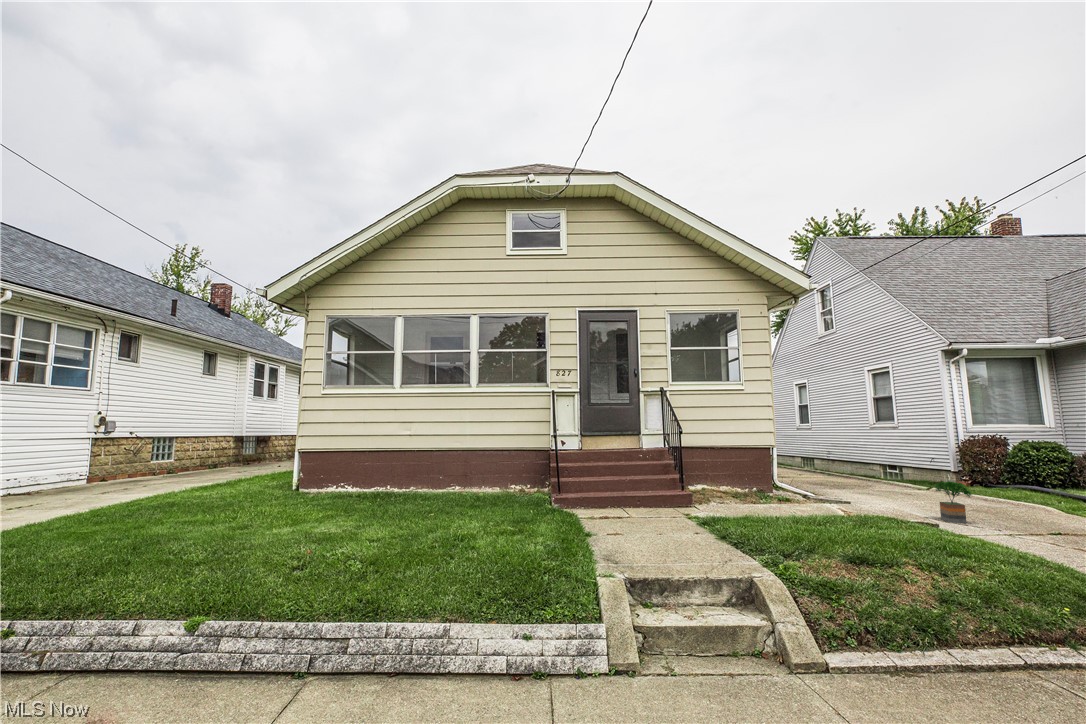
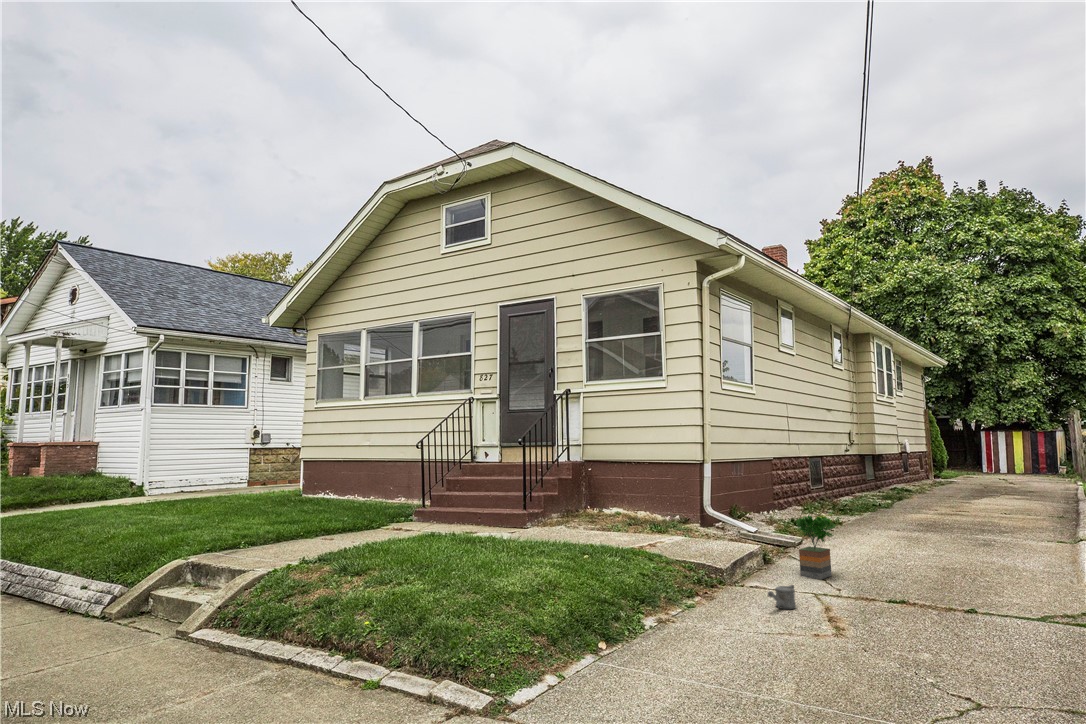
watering can: none [1031,529,1063,546] -> present [768,585,796,609]

